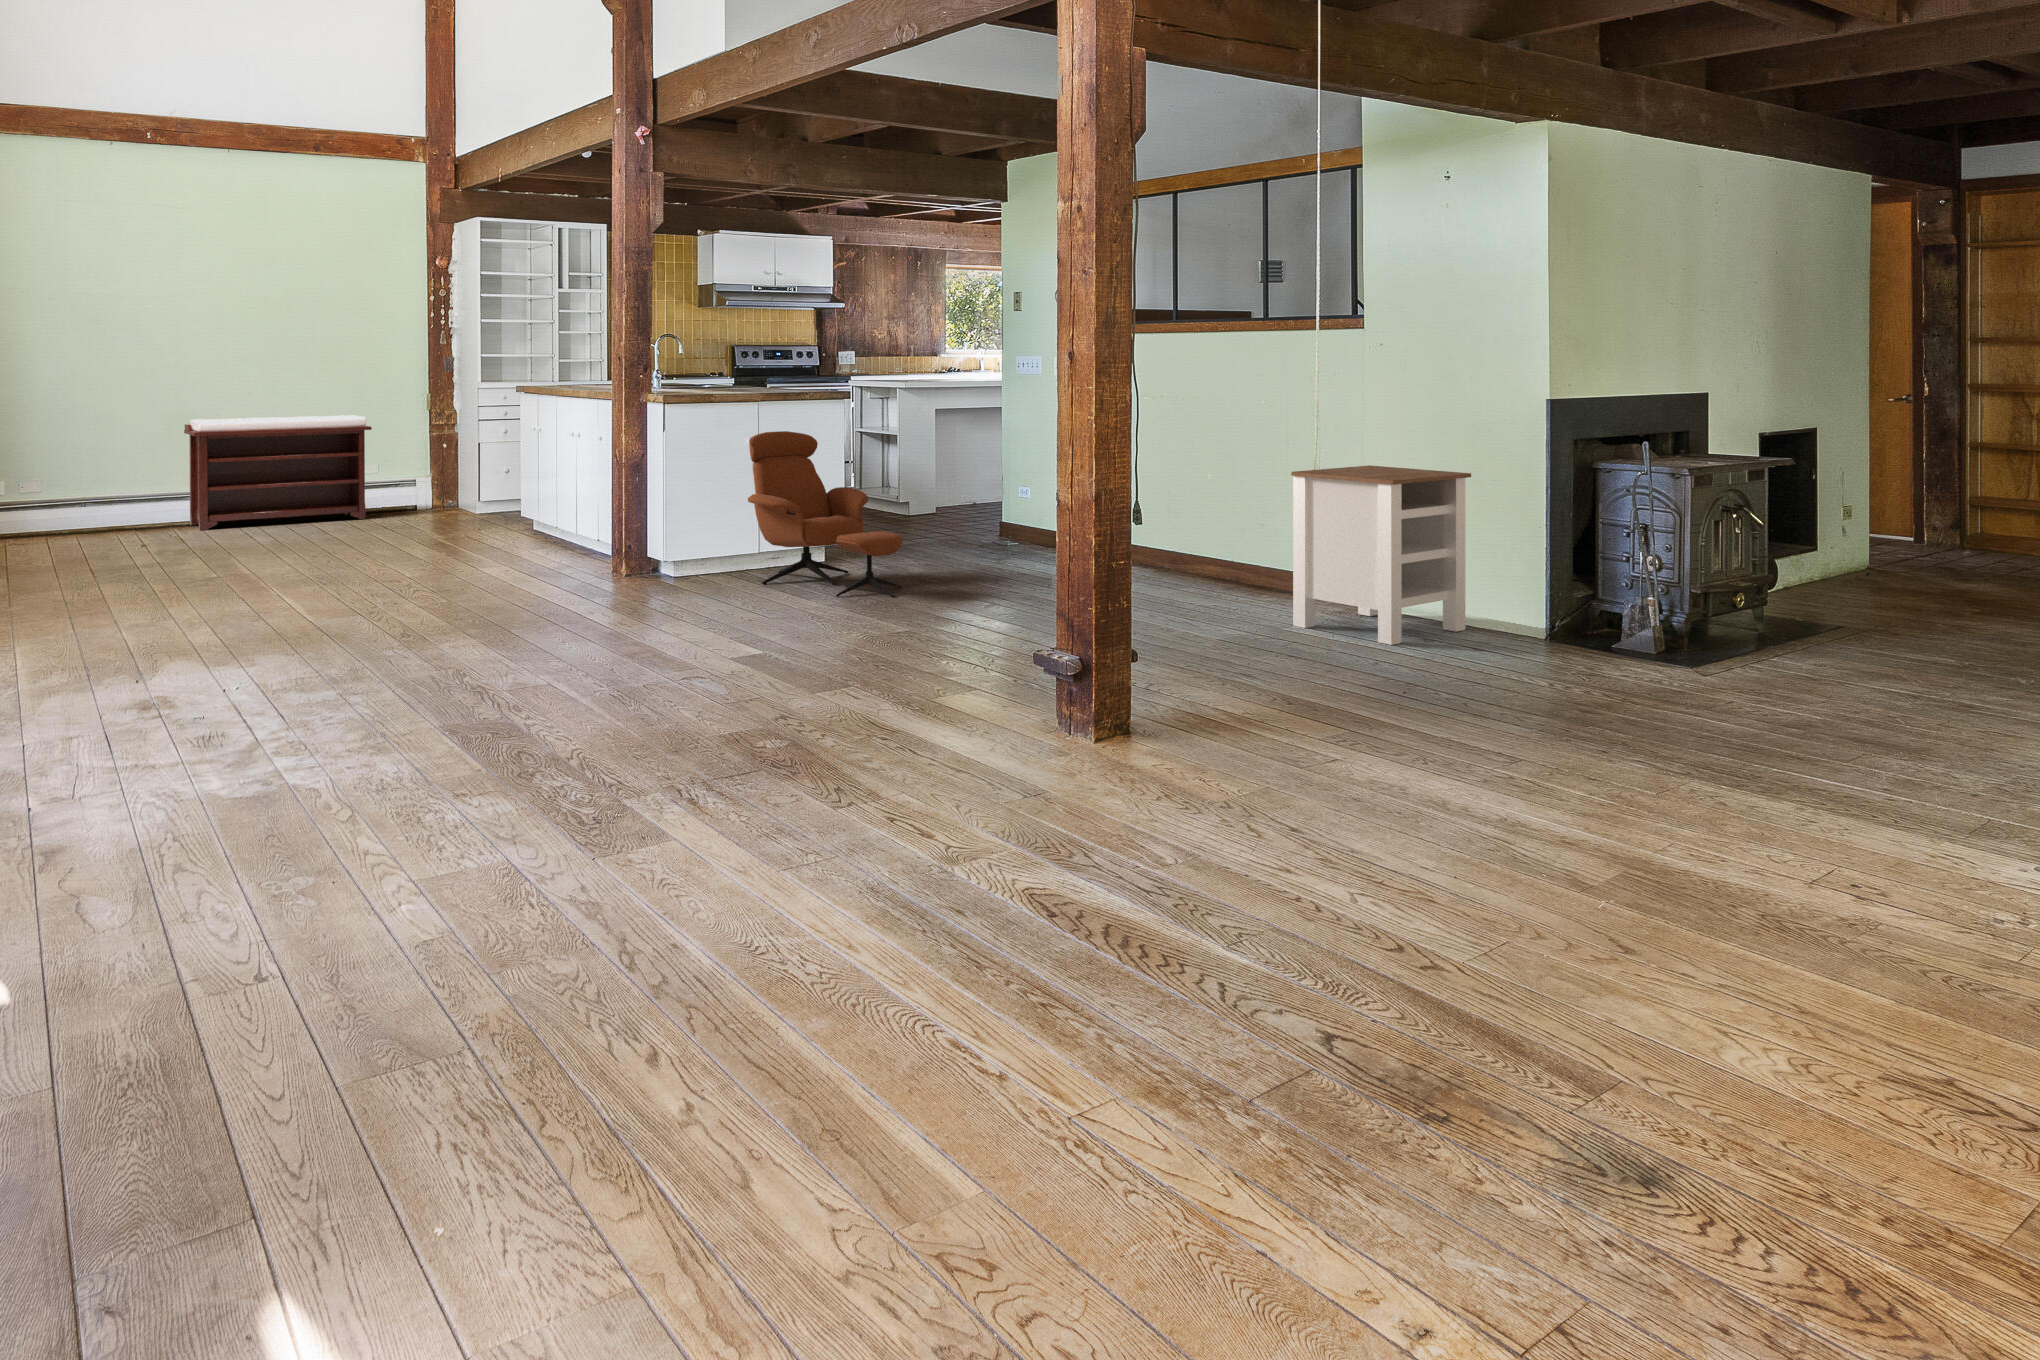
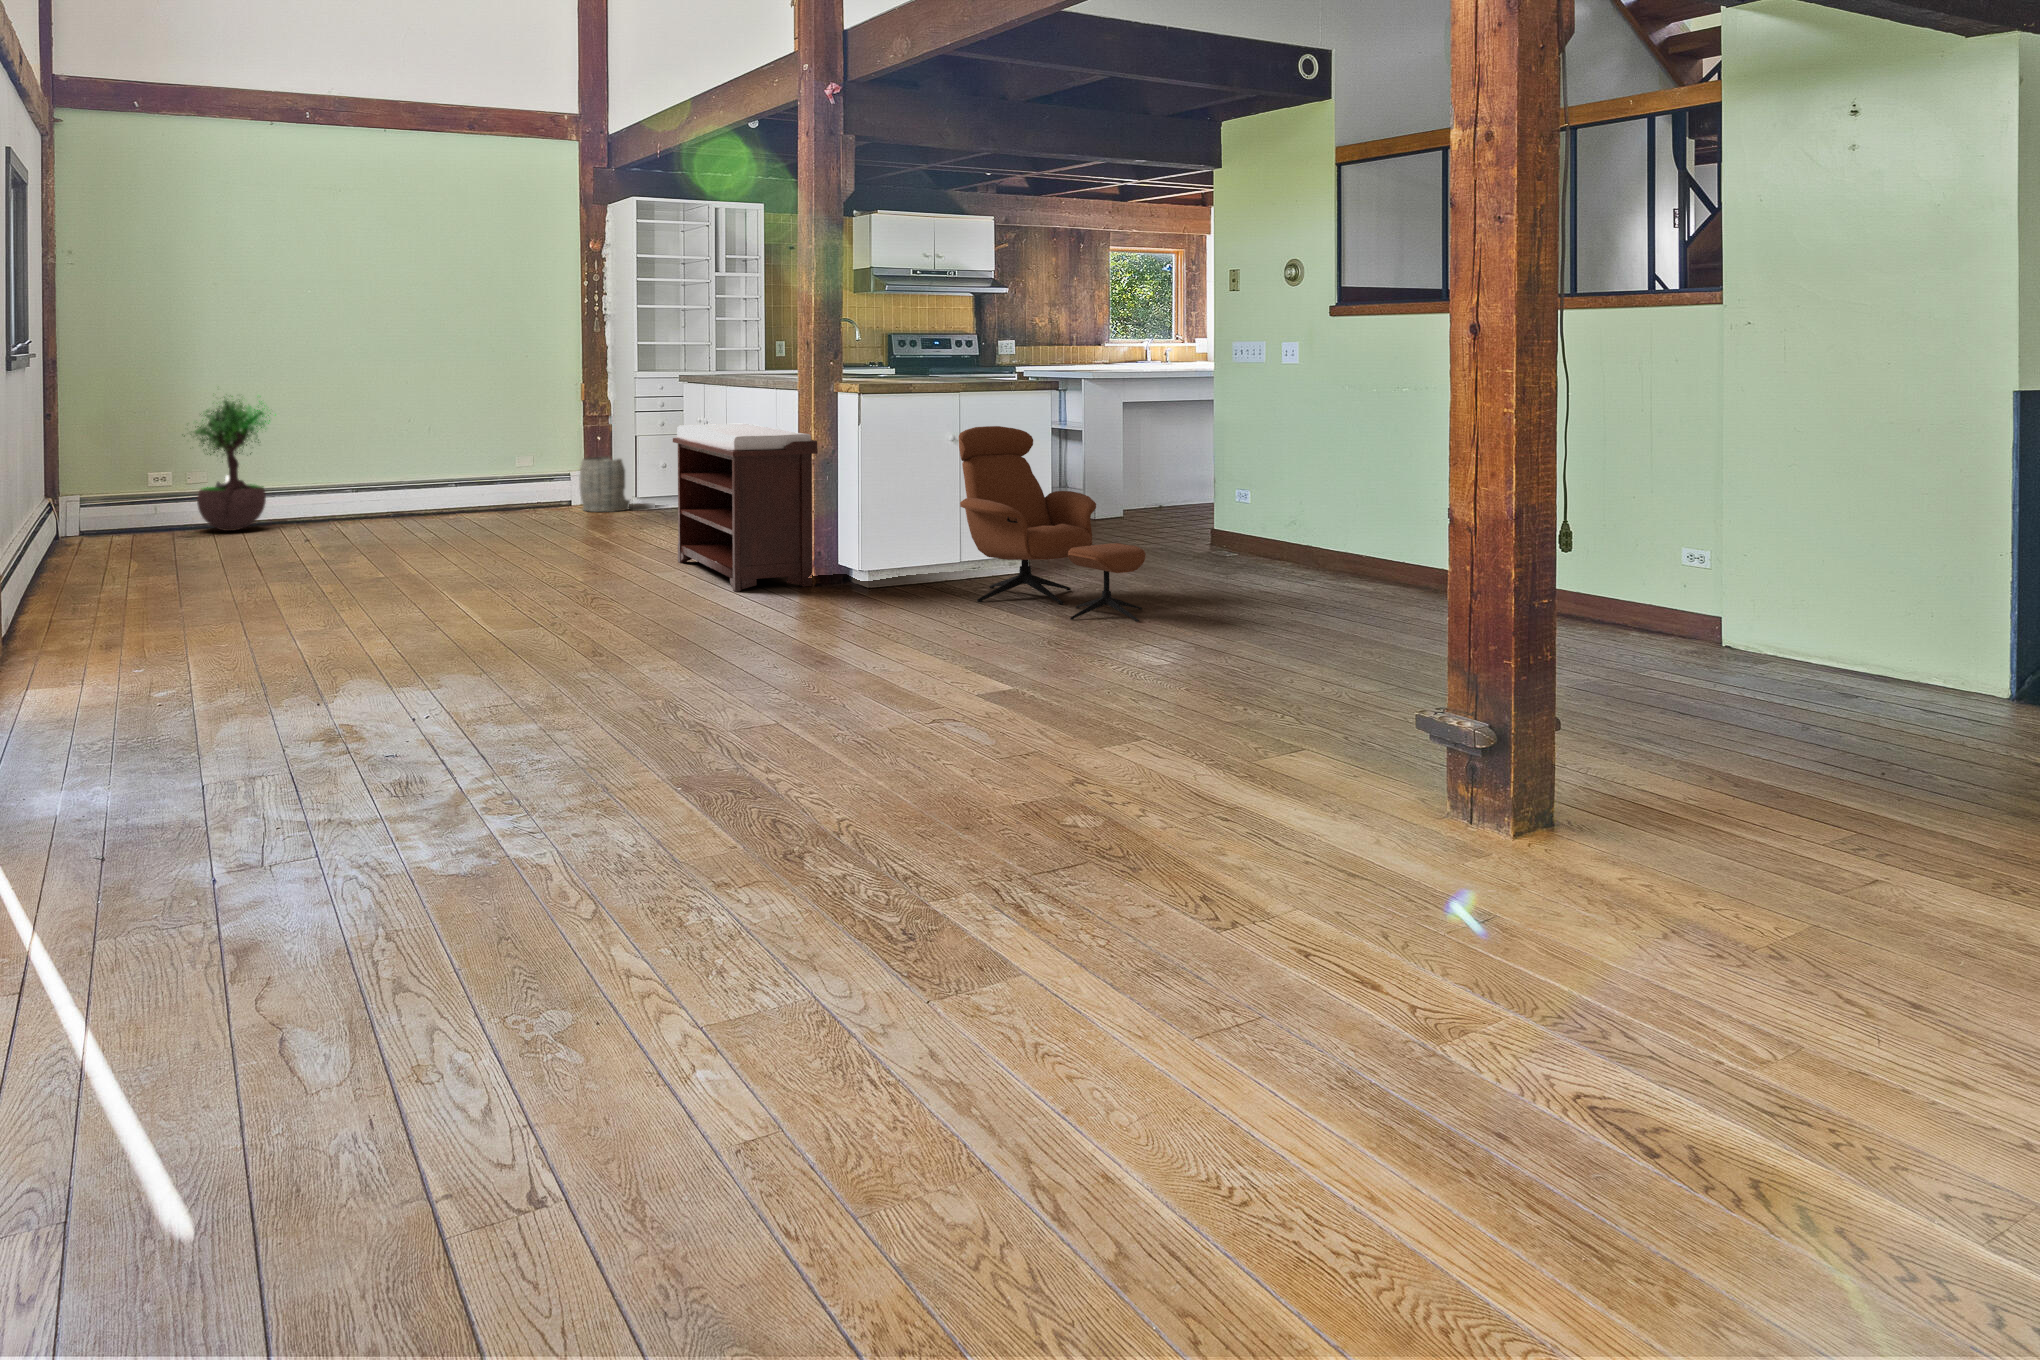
potted tree: none [20,397,117,535] -> present [184,395,276,531]
bench: present [184,415,372,530] -> present [673,423,818,592]
woven basket: none [423,462,474,513] -> present [580,457,630,512]
side table: present [1291,465,1471,645] -> none [1660,473,1907,703]

